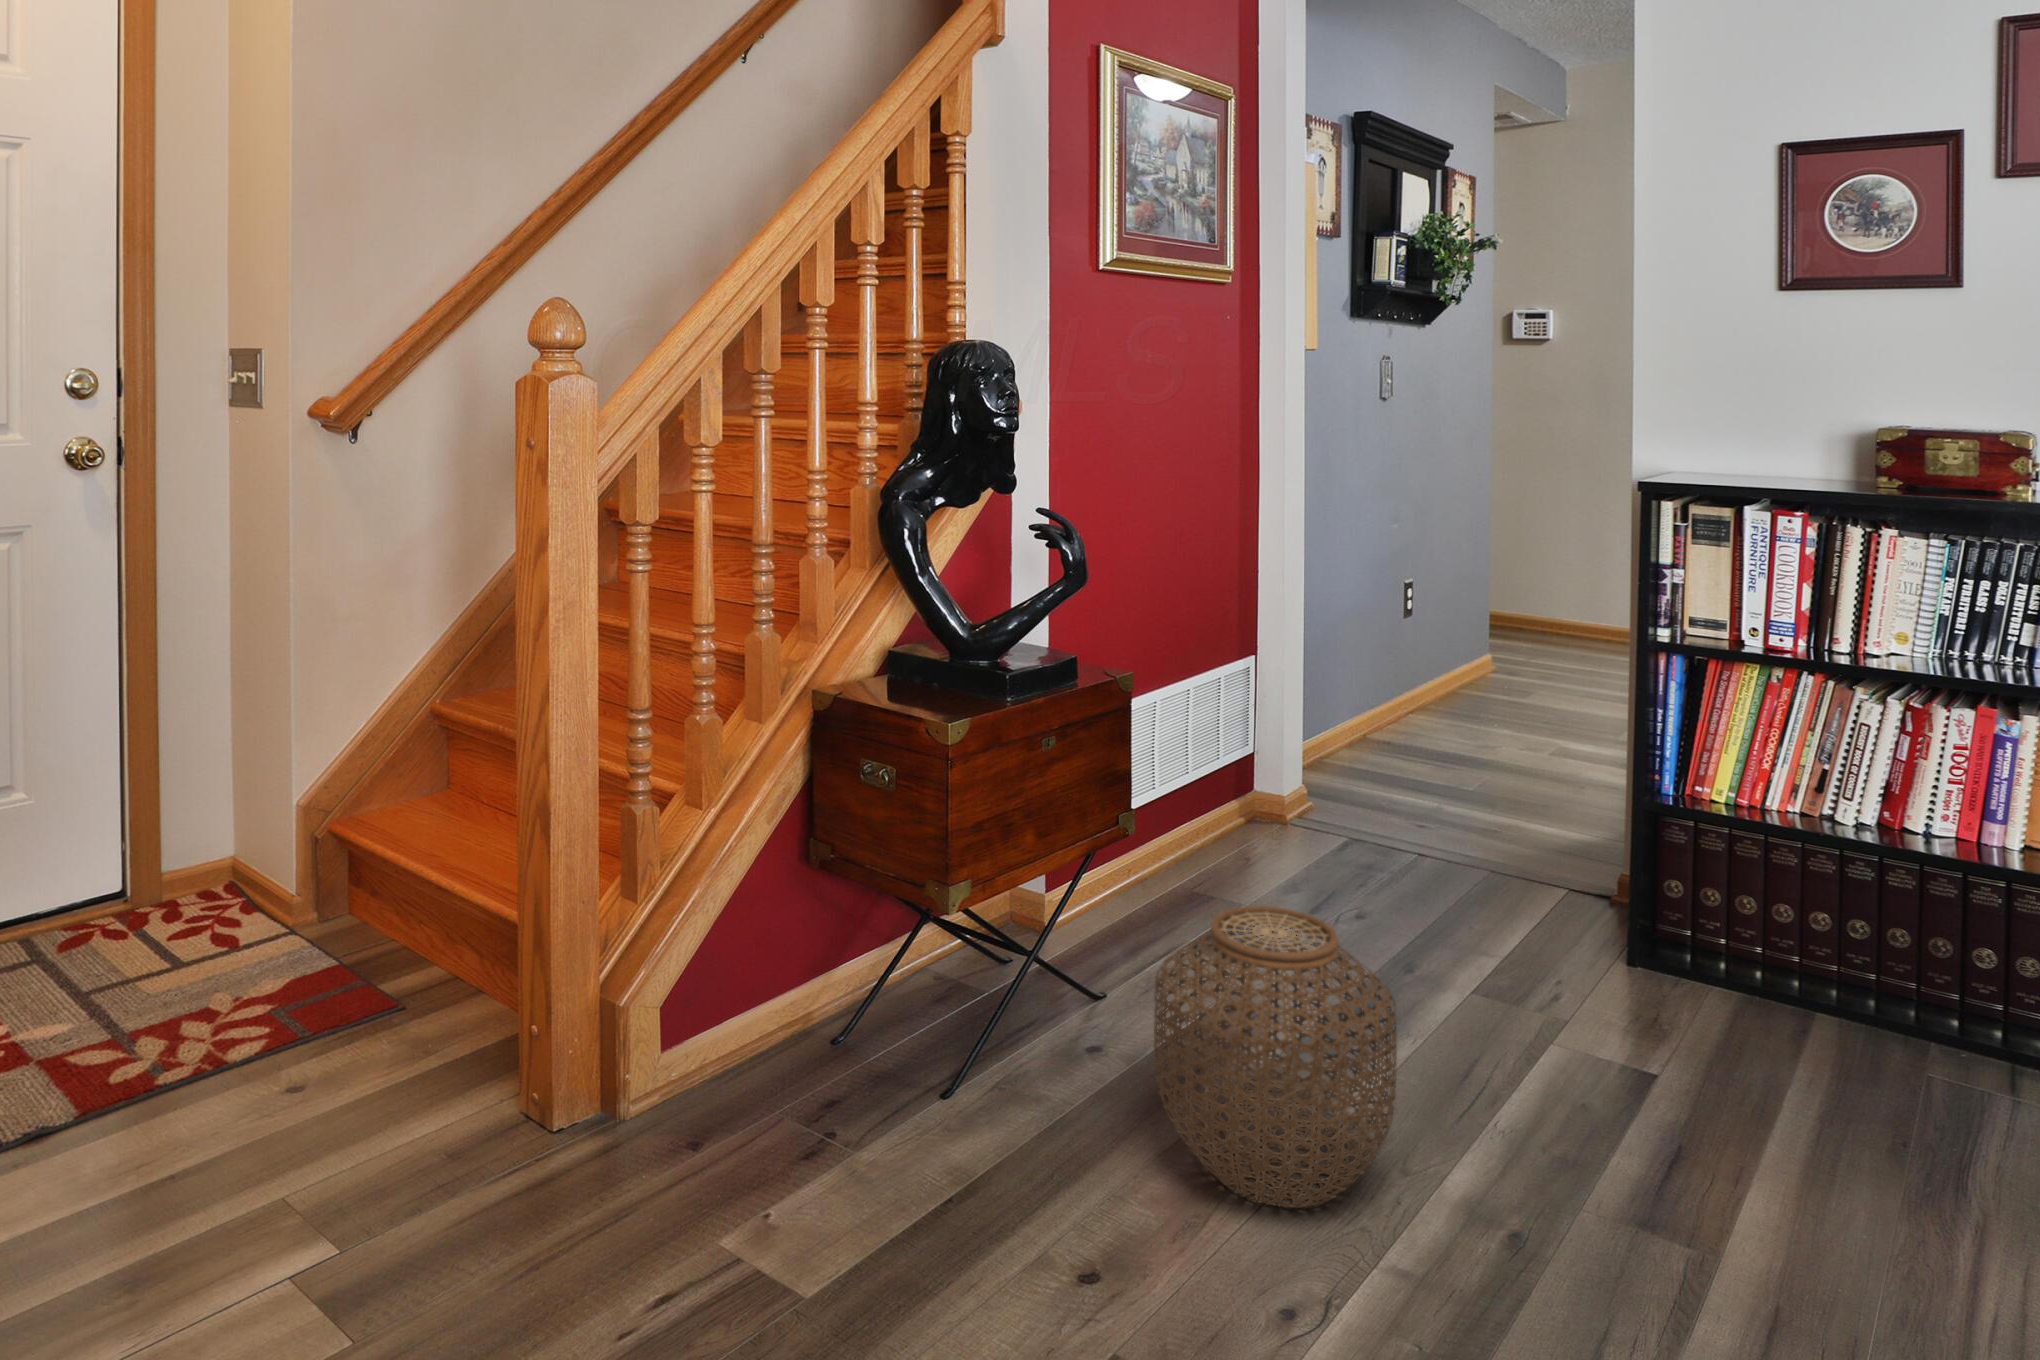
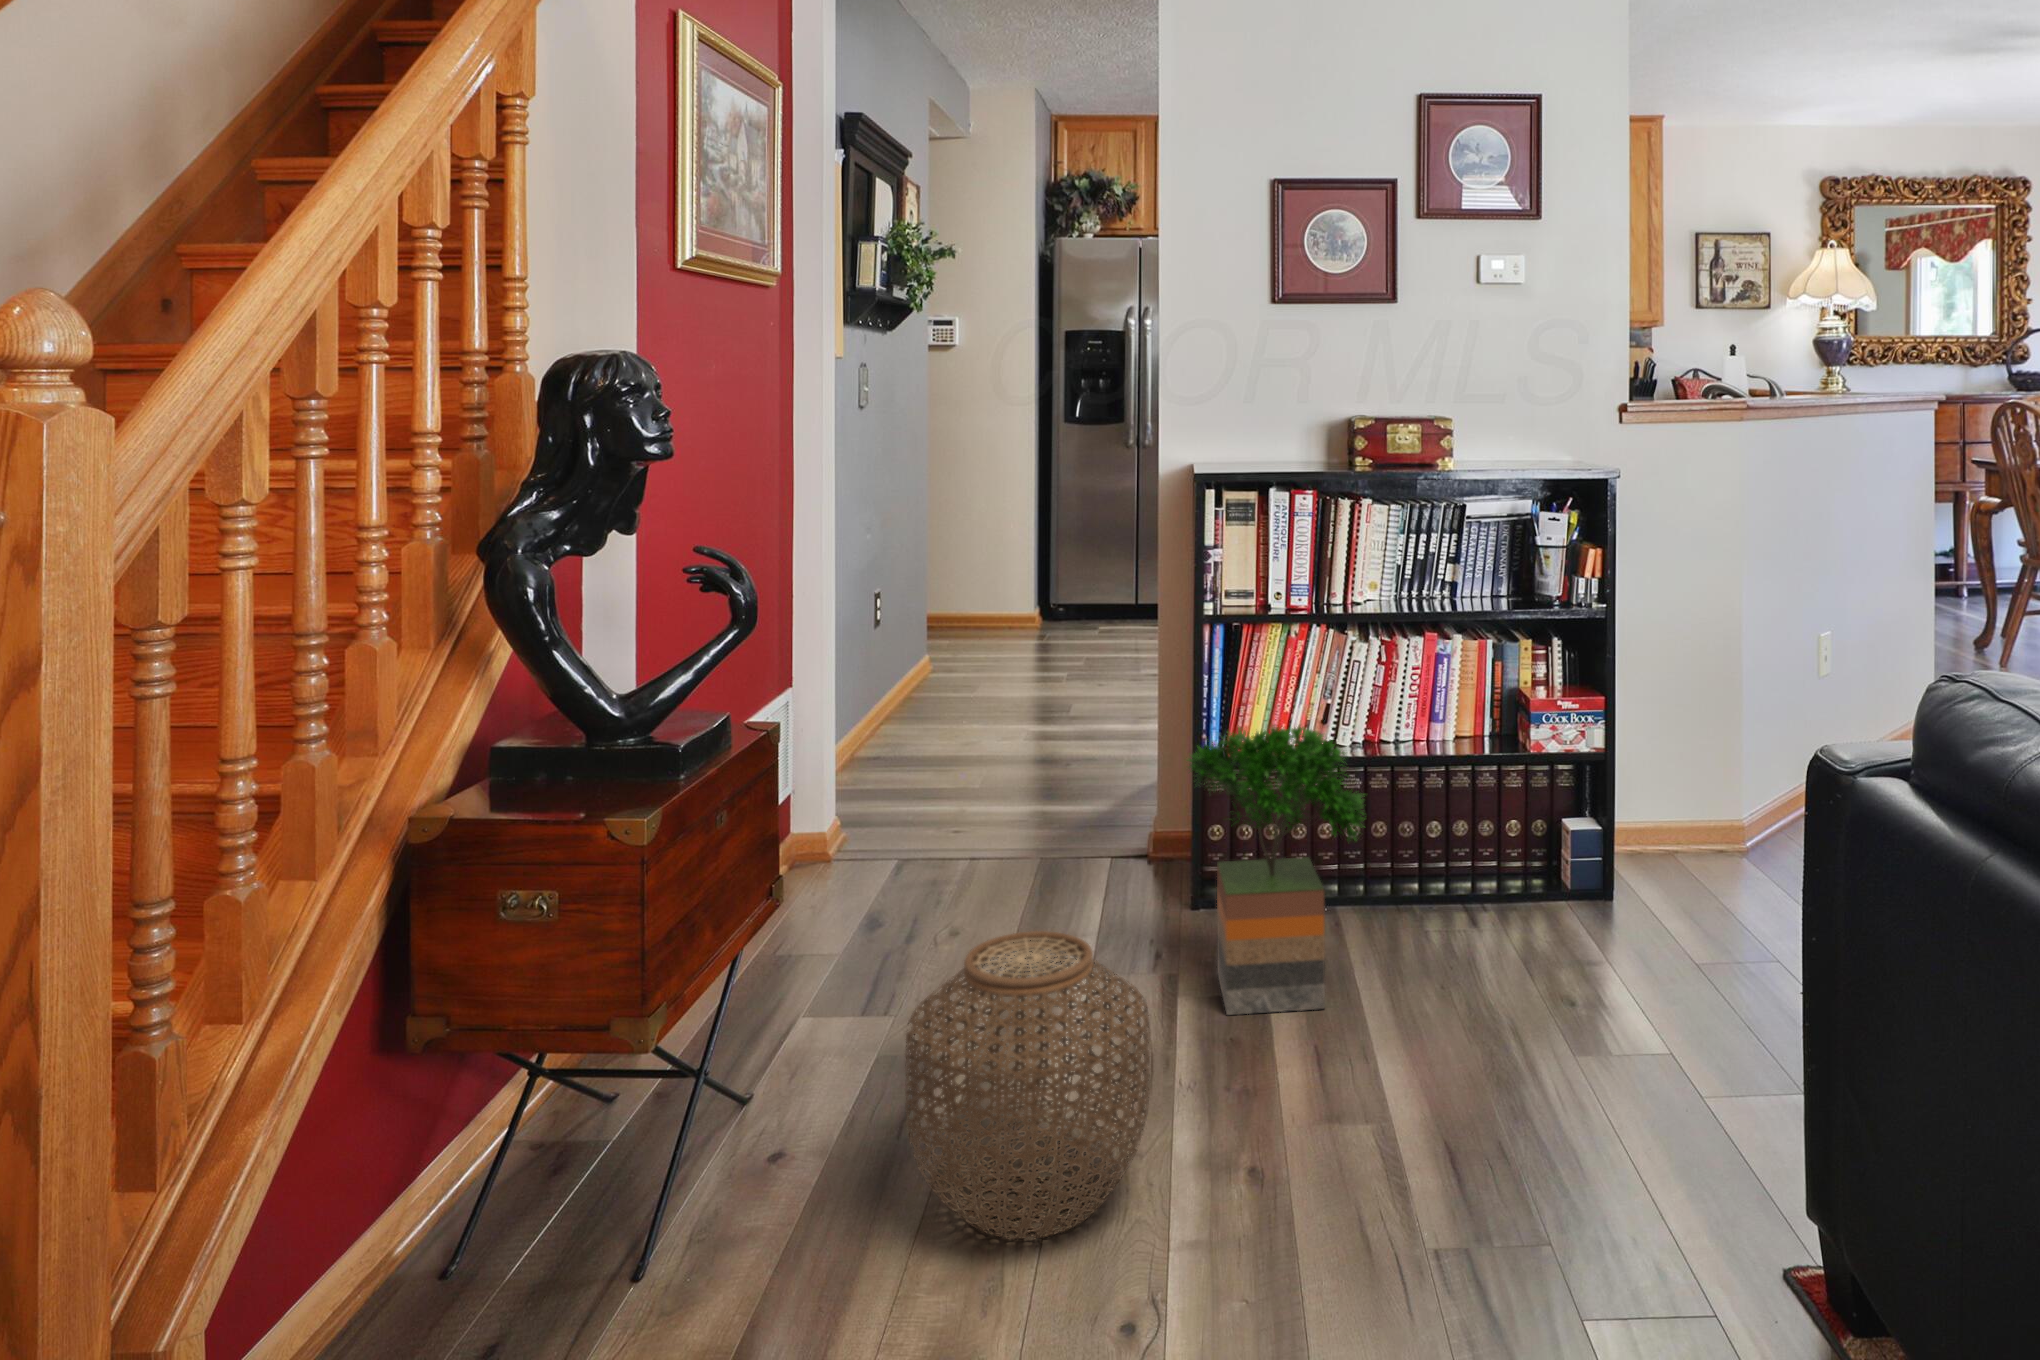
potted tree: none [1560,763,1795,1115] -> present [1187,726,1364,1015]

